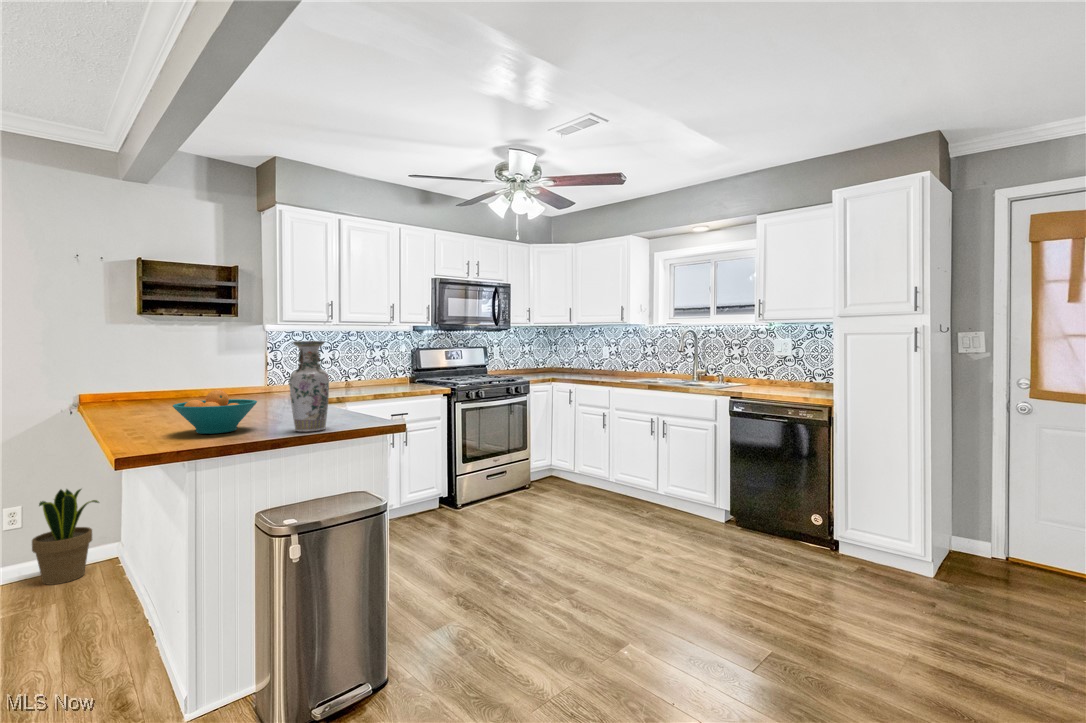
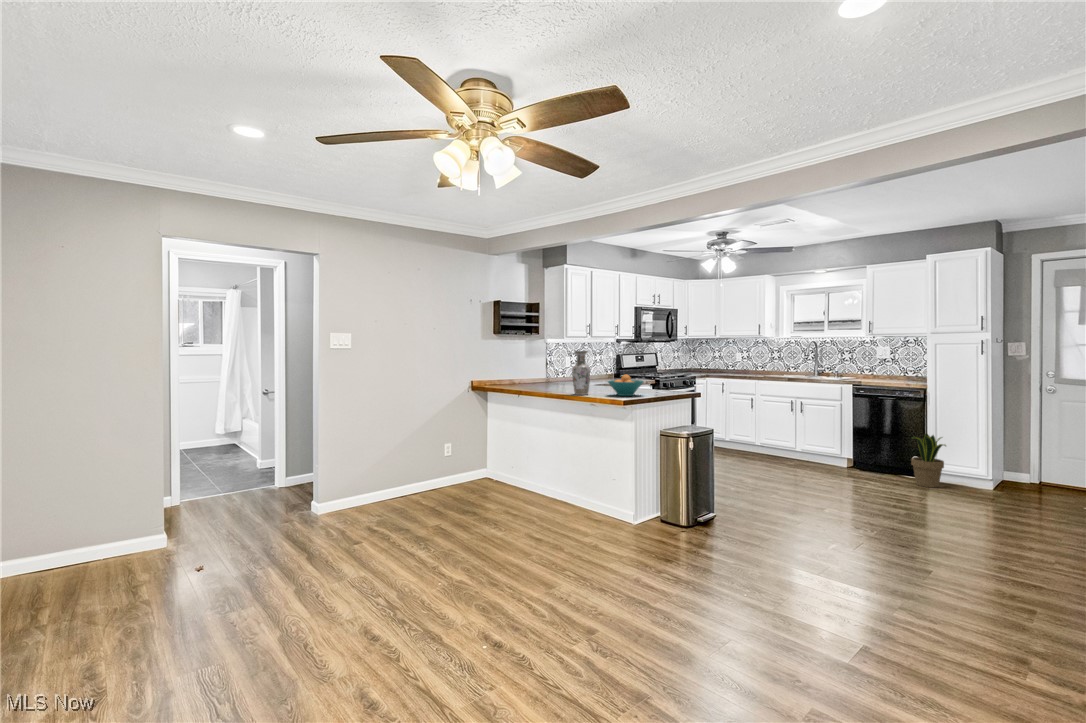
vase: present [289,341,329,432] -> present [572,351,590,395]
potted plant: present [32,489,99,585] -> present [911,433,946,488]

